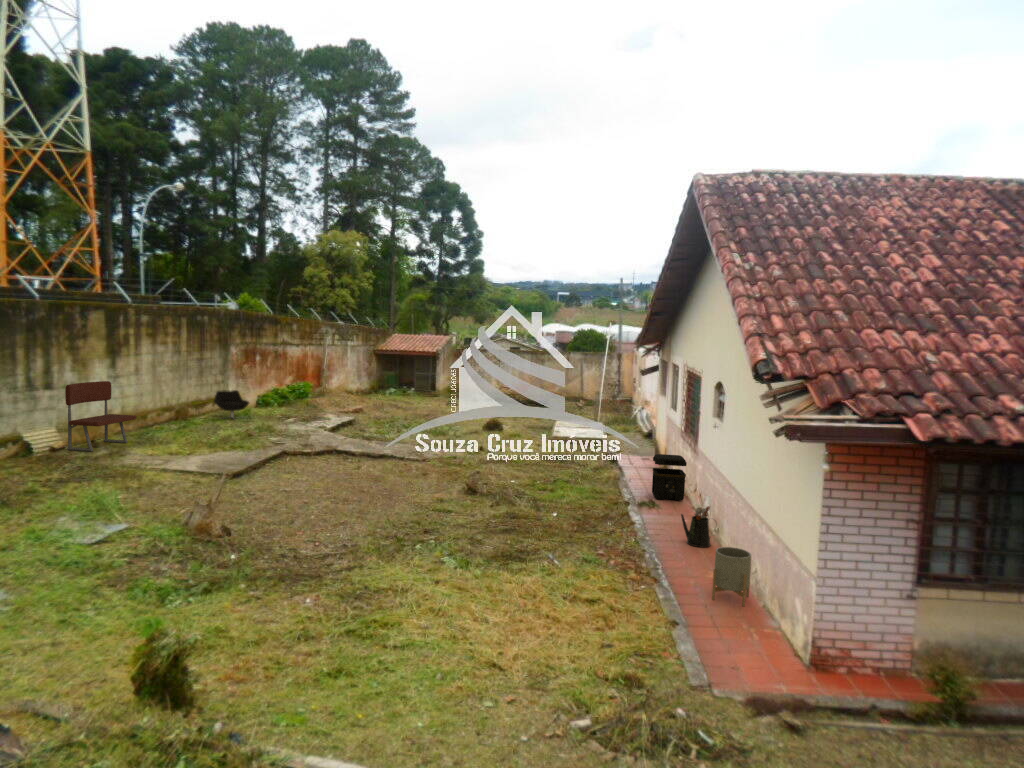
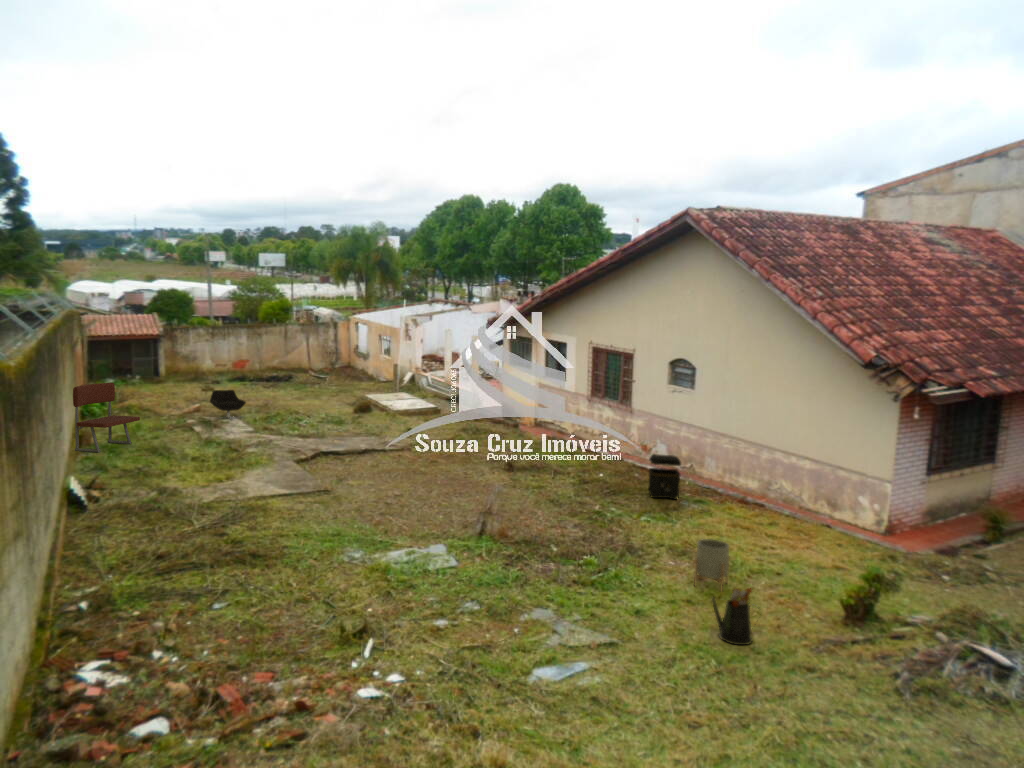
watering can: present [681,506,711,547] -> present [712,588,757,645]

